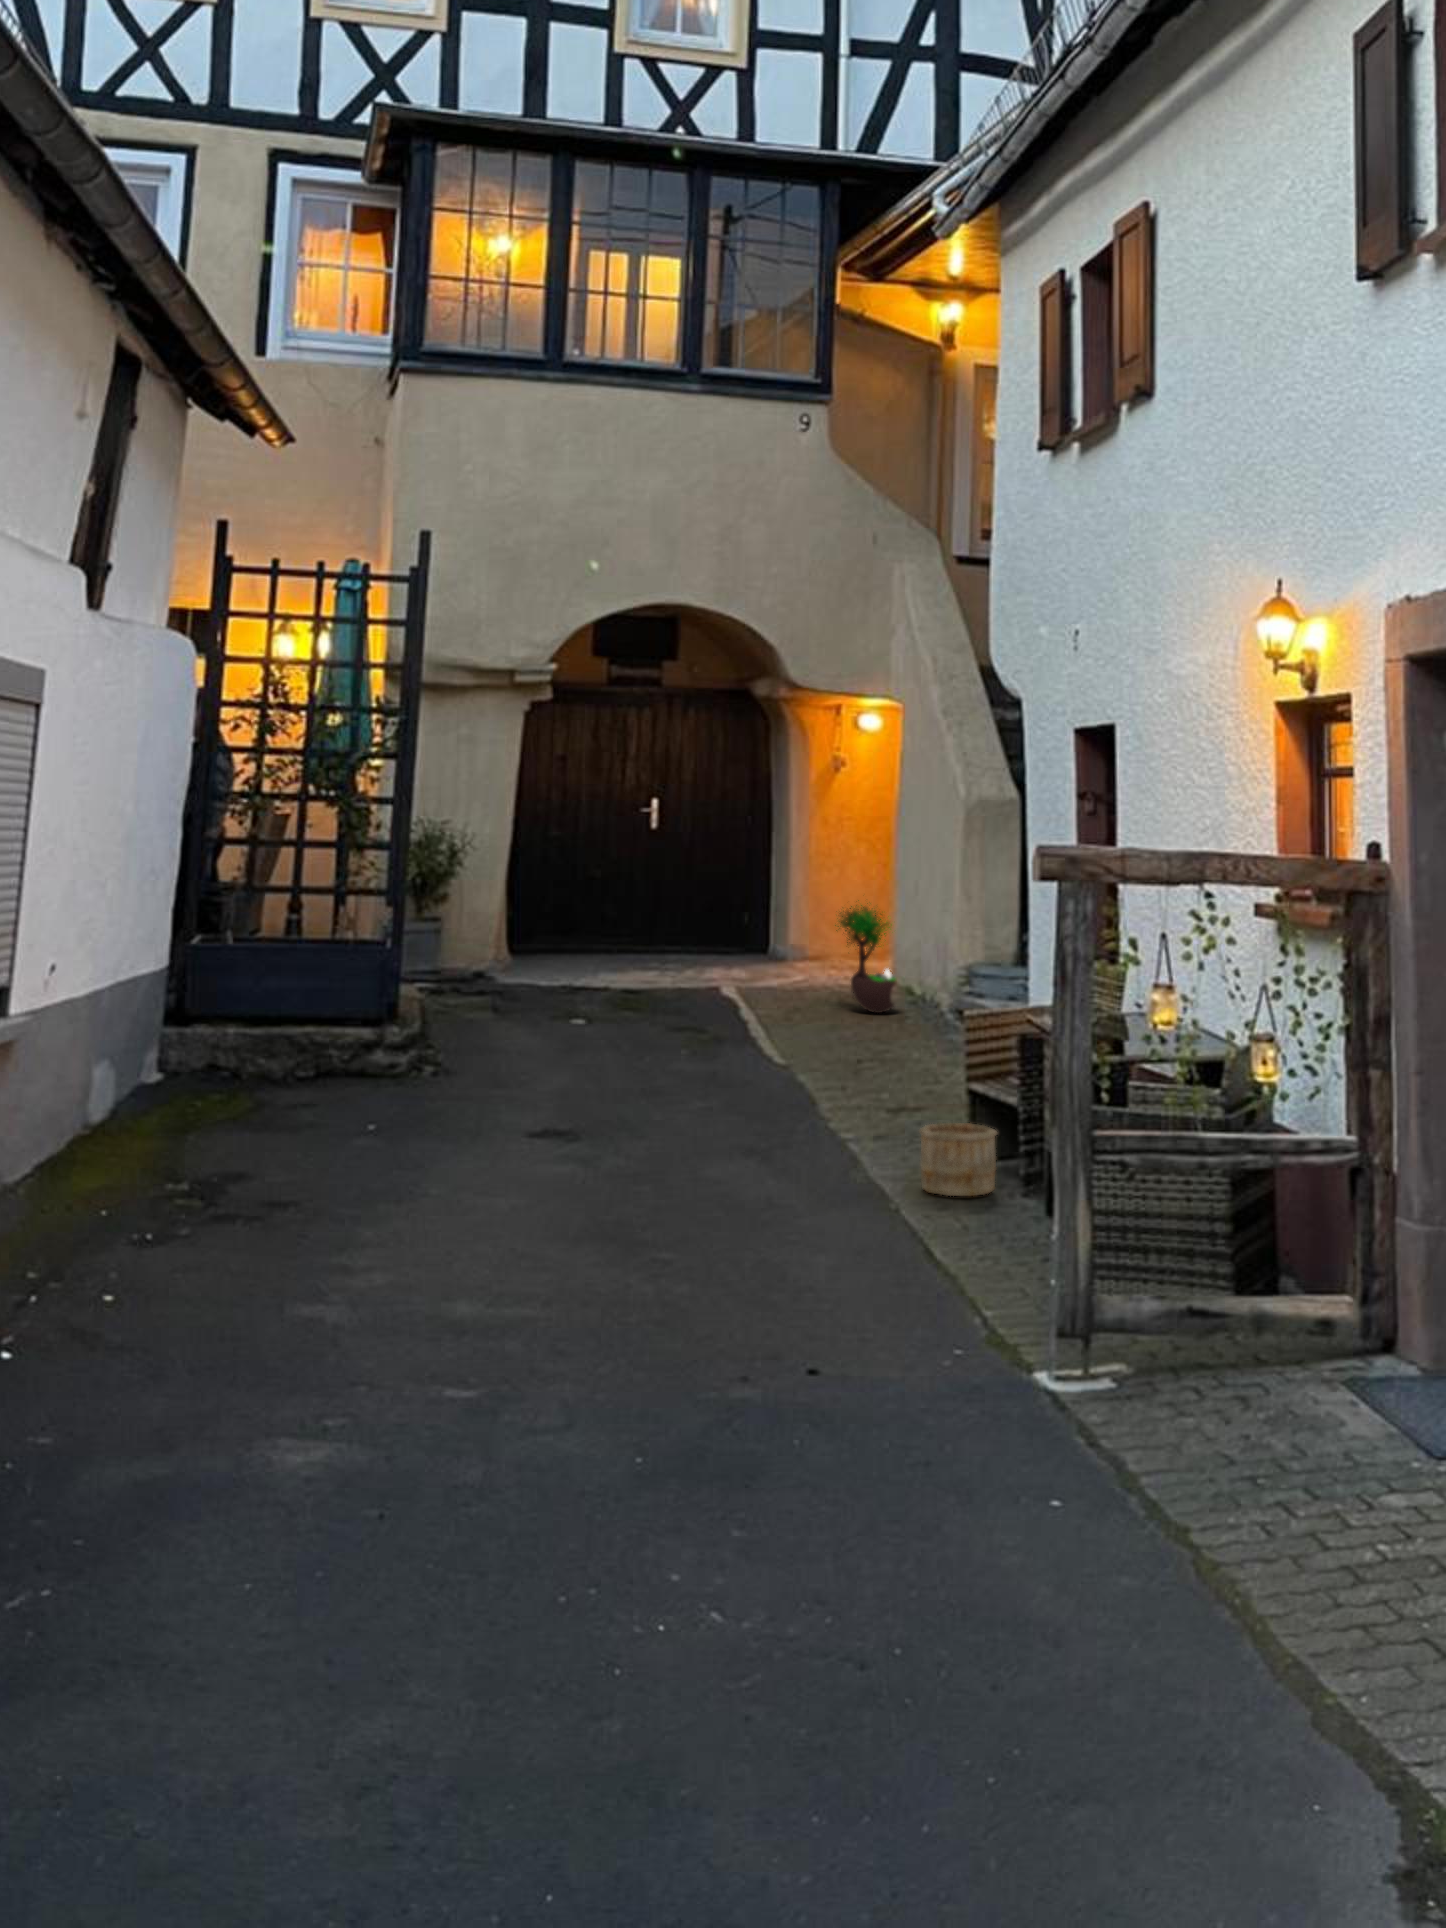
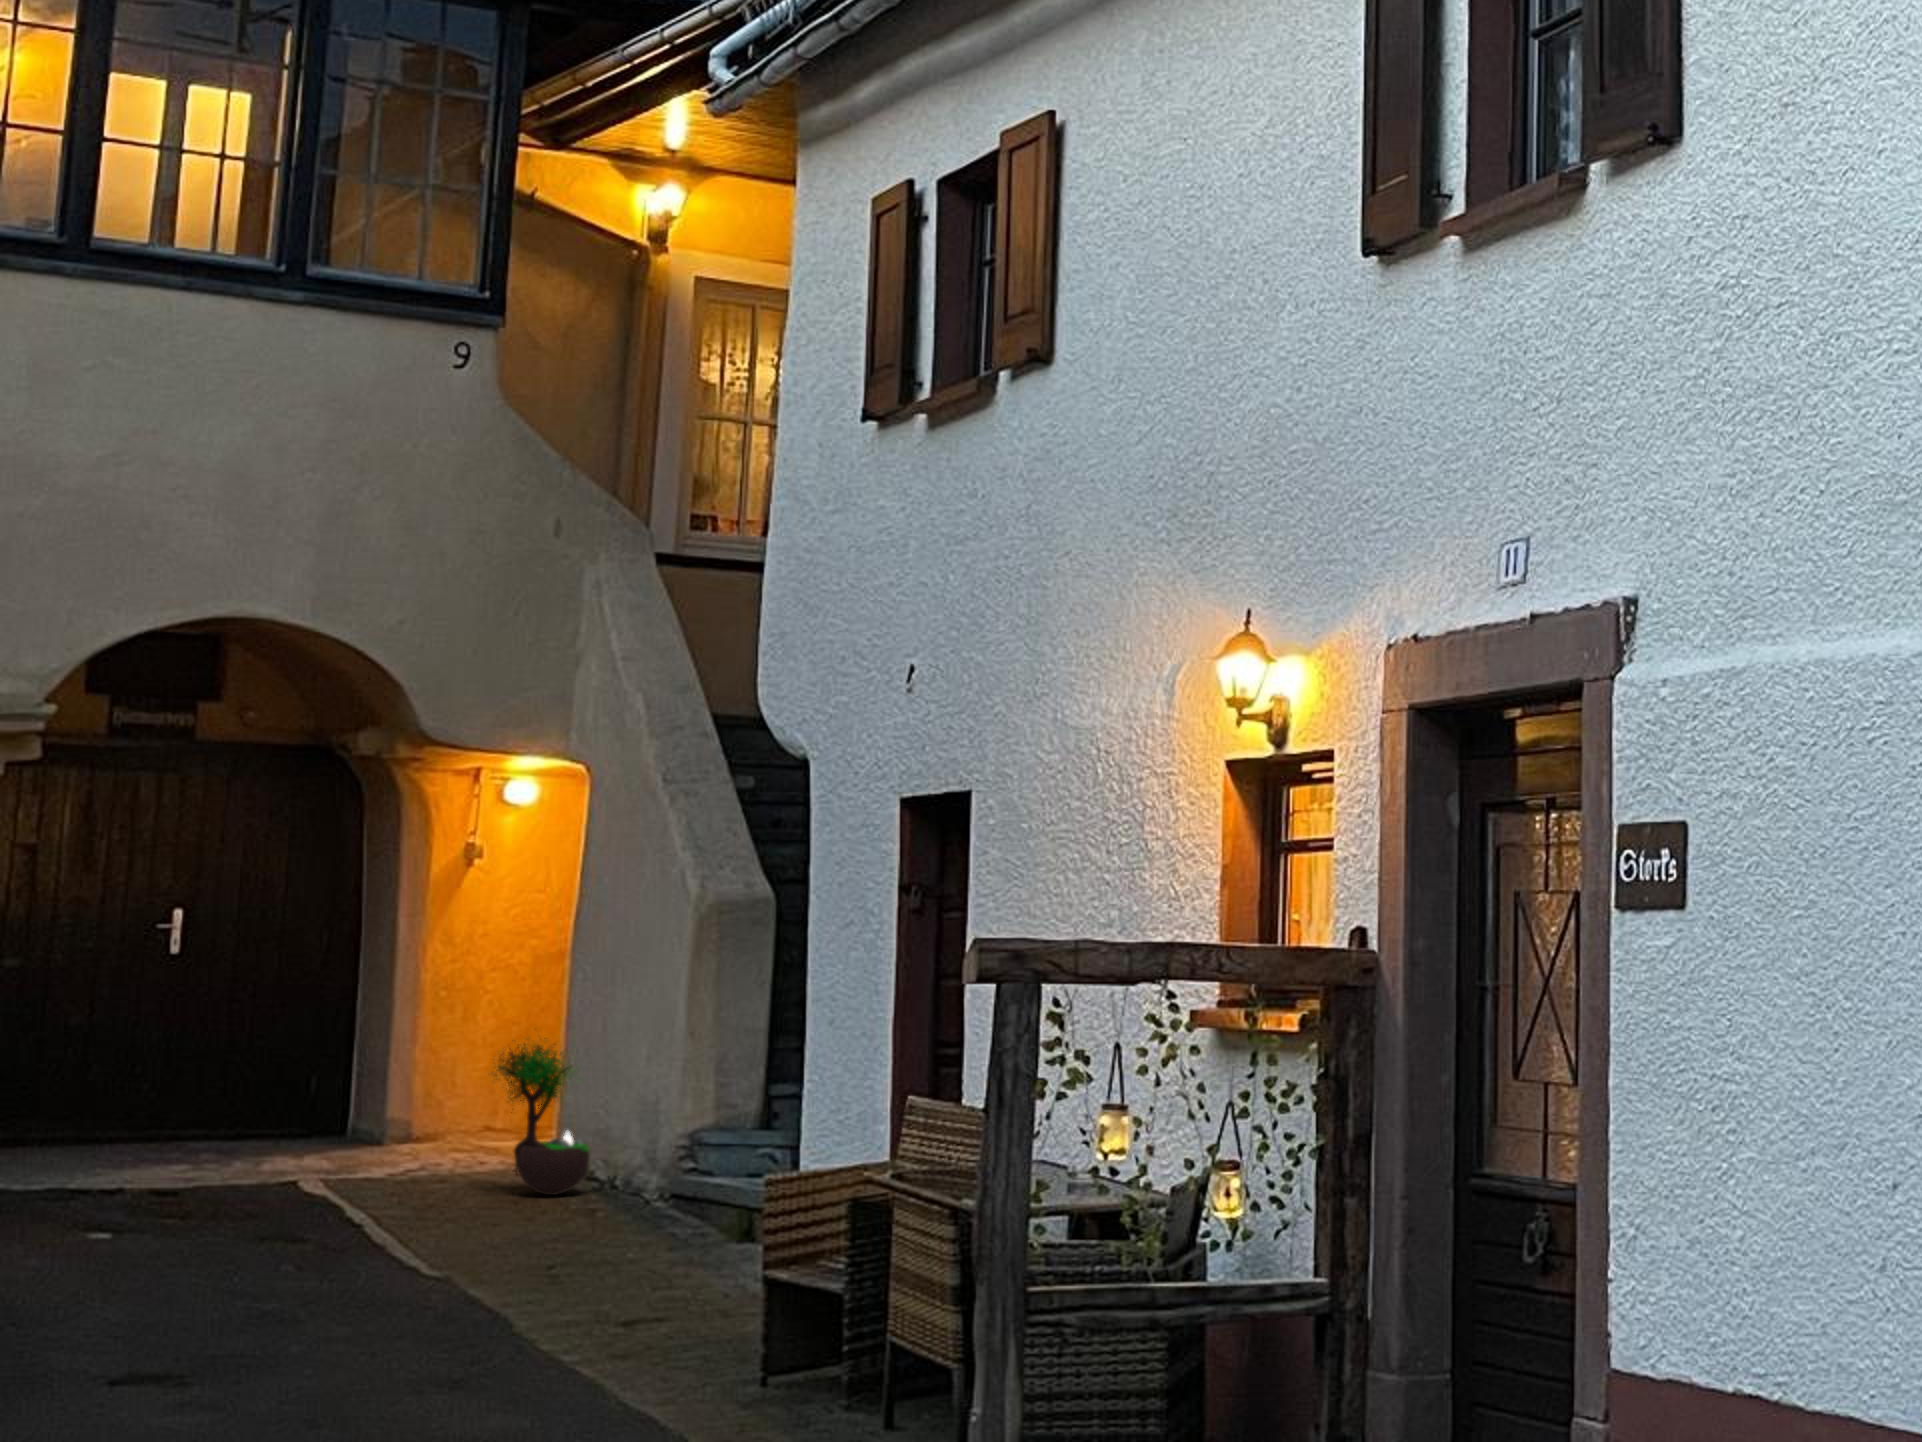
wooden bucket: present [919,1123,997,1196] -> none [731,1312,836,1406]

